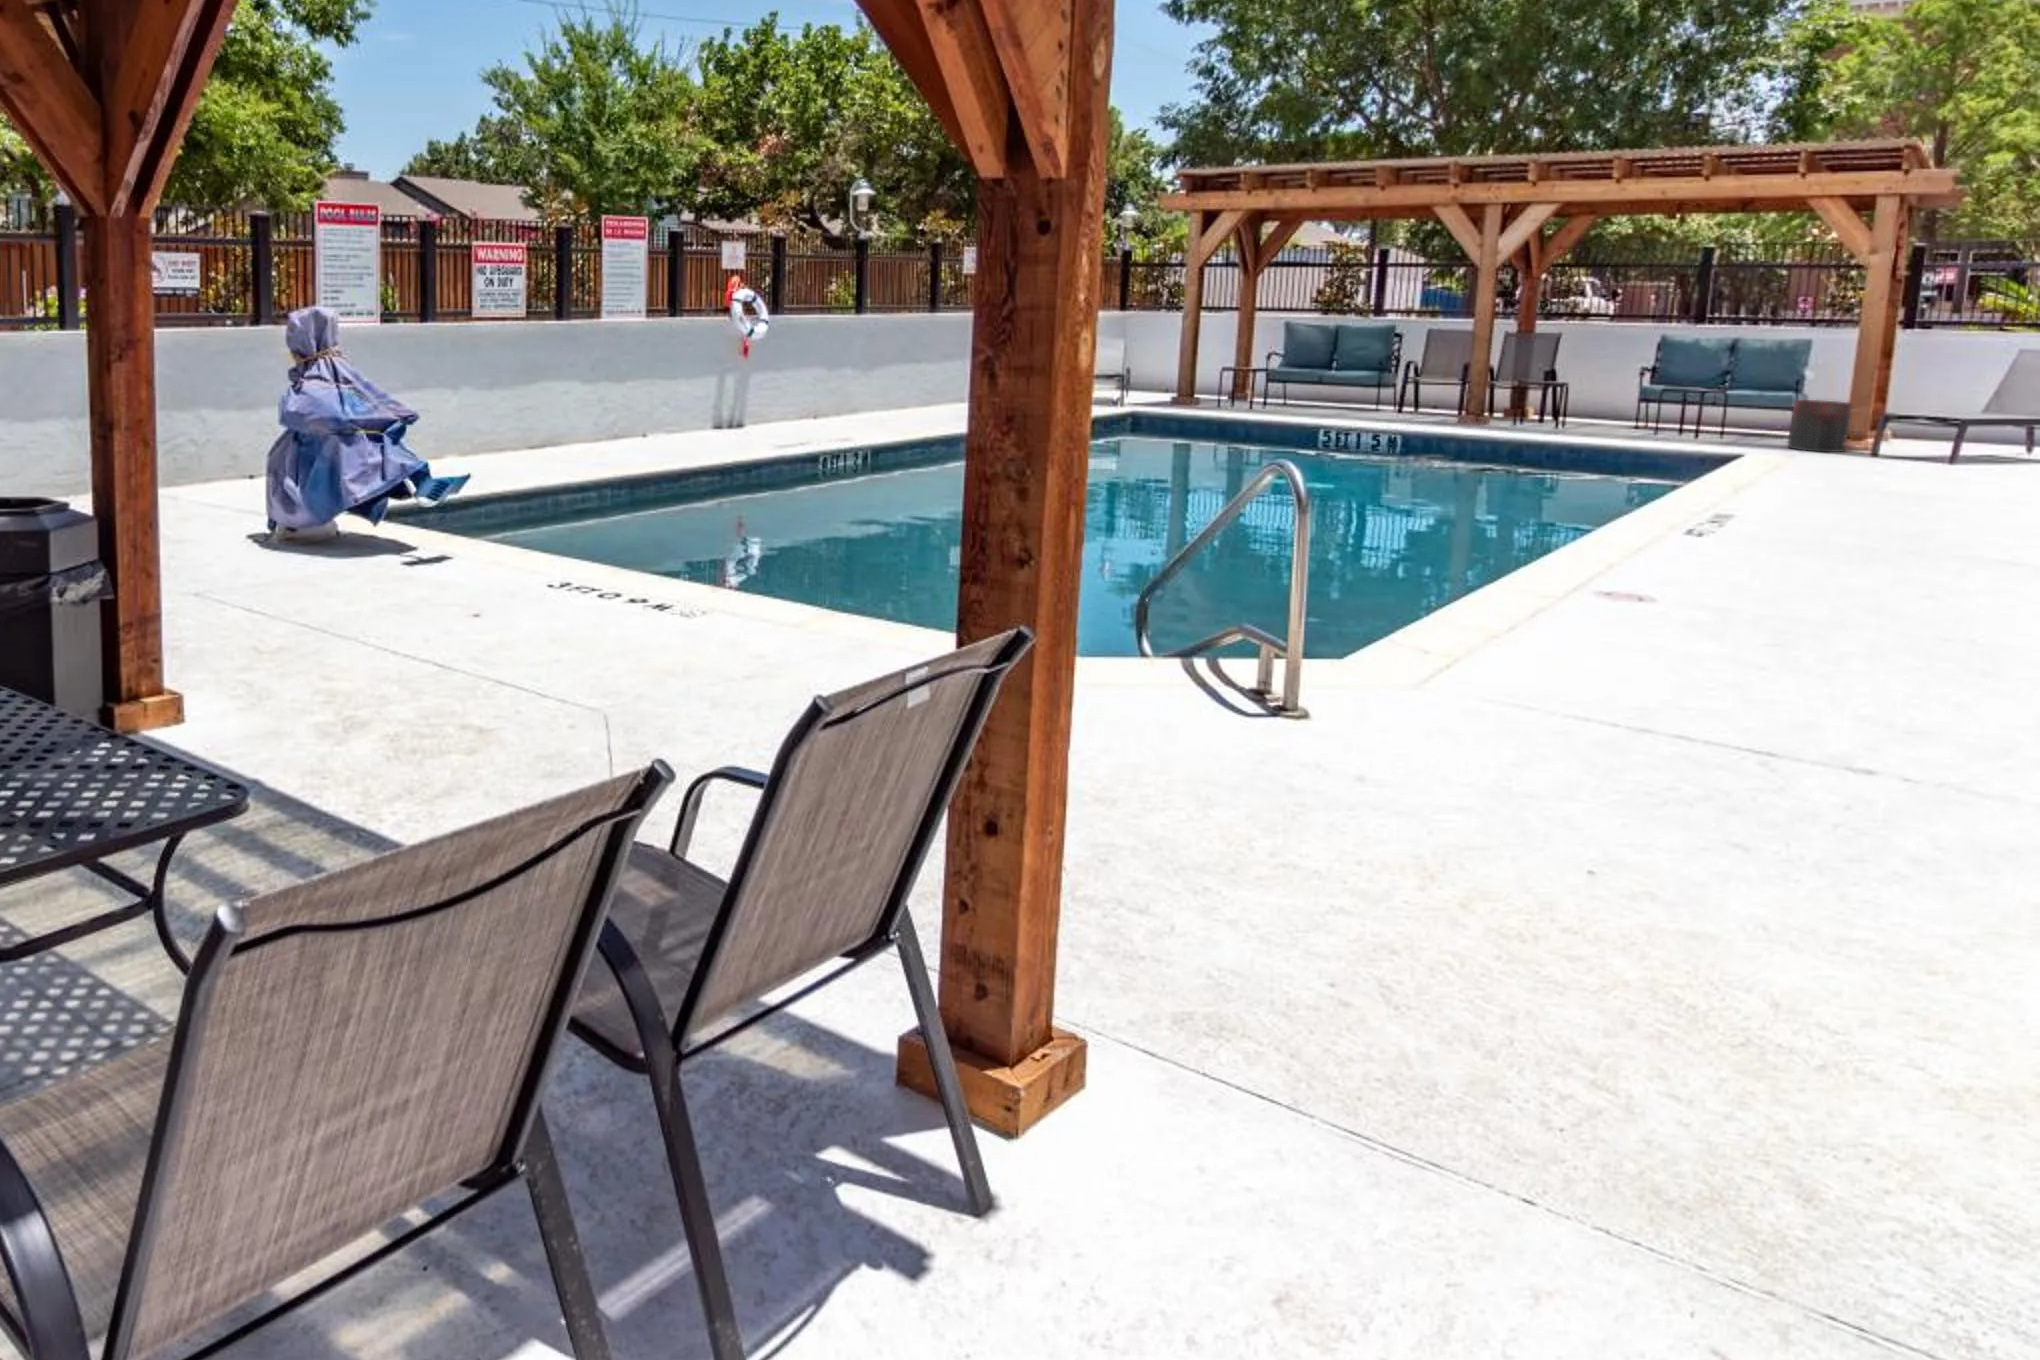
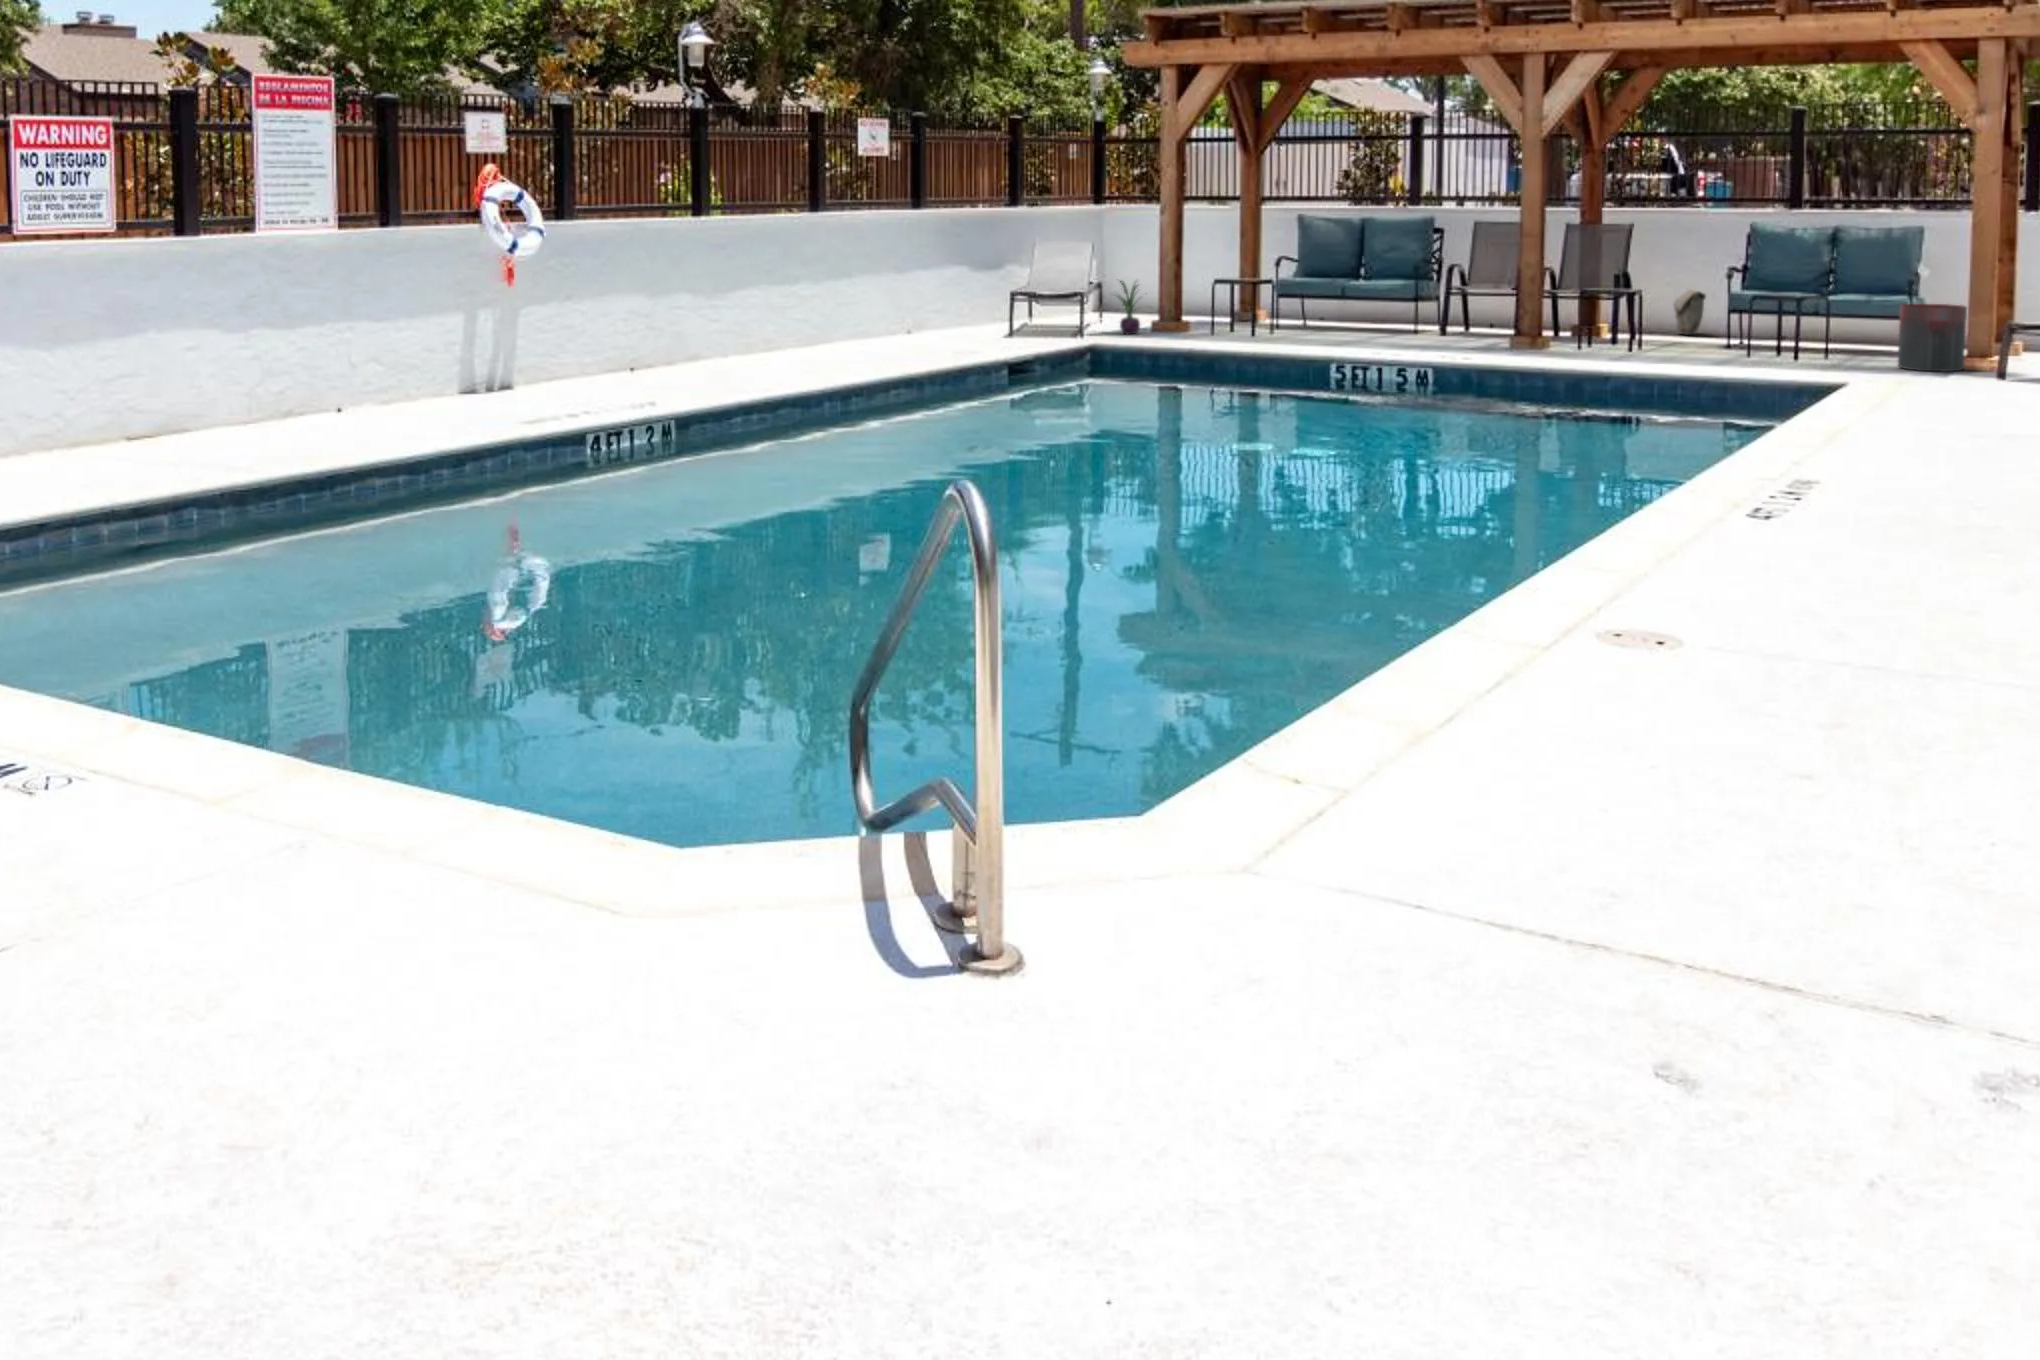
decorative plant: none [1123,364,1171,404] -> present [1117,281,1142,334]
bag: none [1587,383,1616,418] -> present [1674,290,1706,335]

